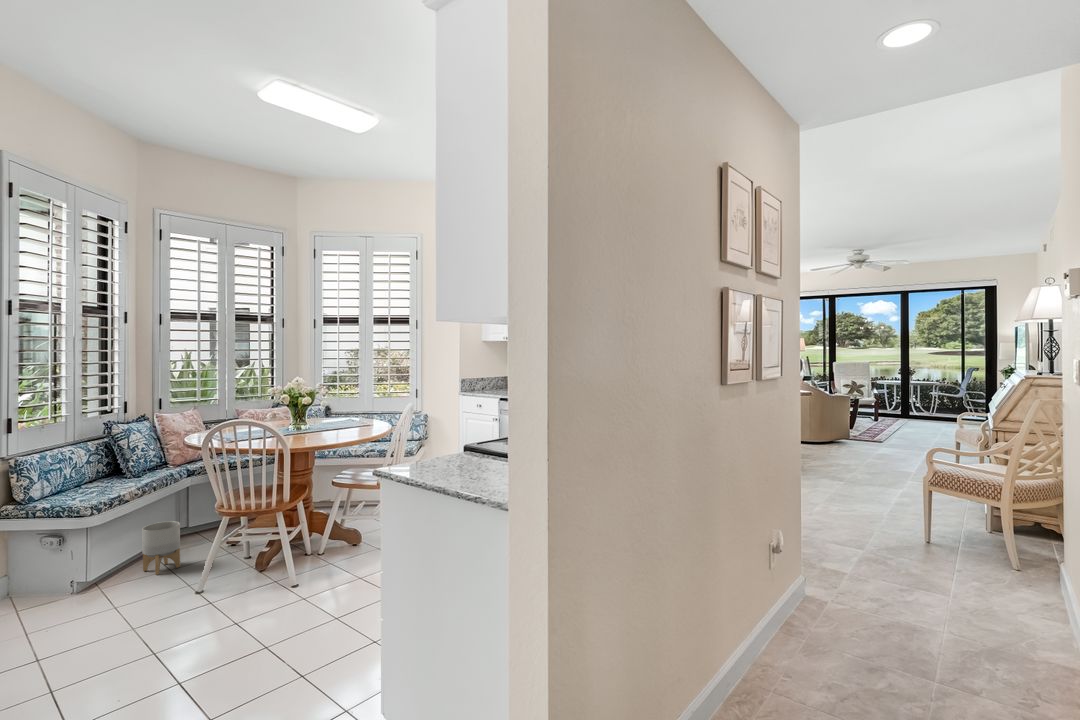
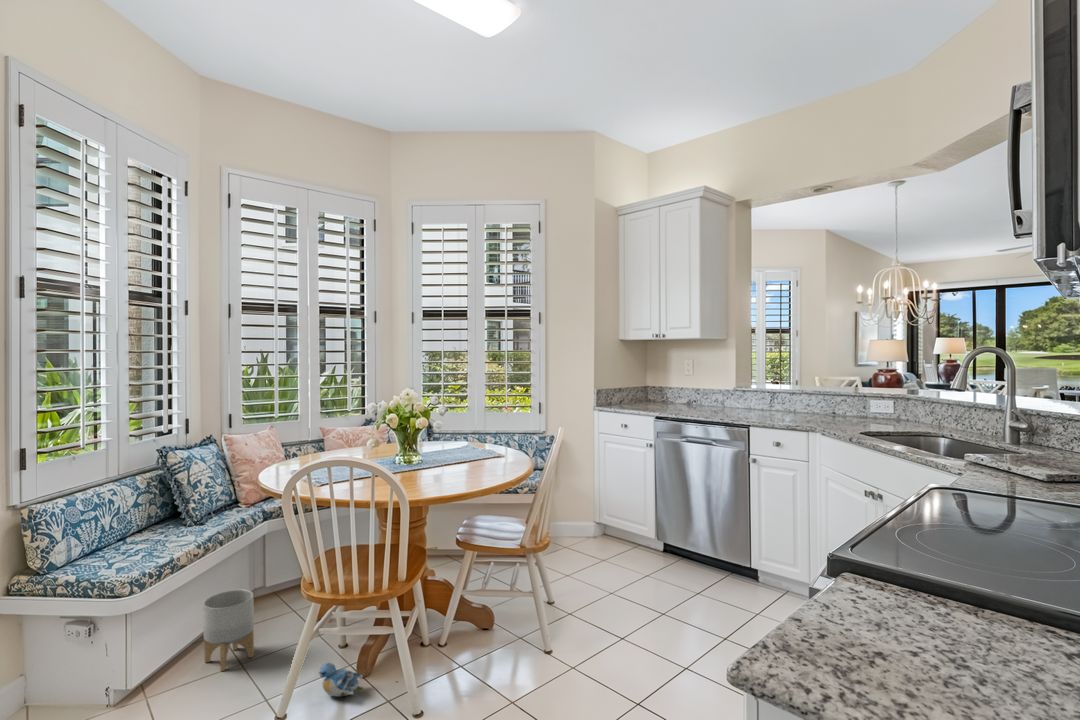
plush toy: none [227,560,259,582] -> present [319,663,364,697]

